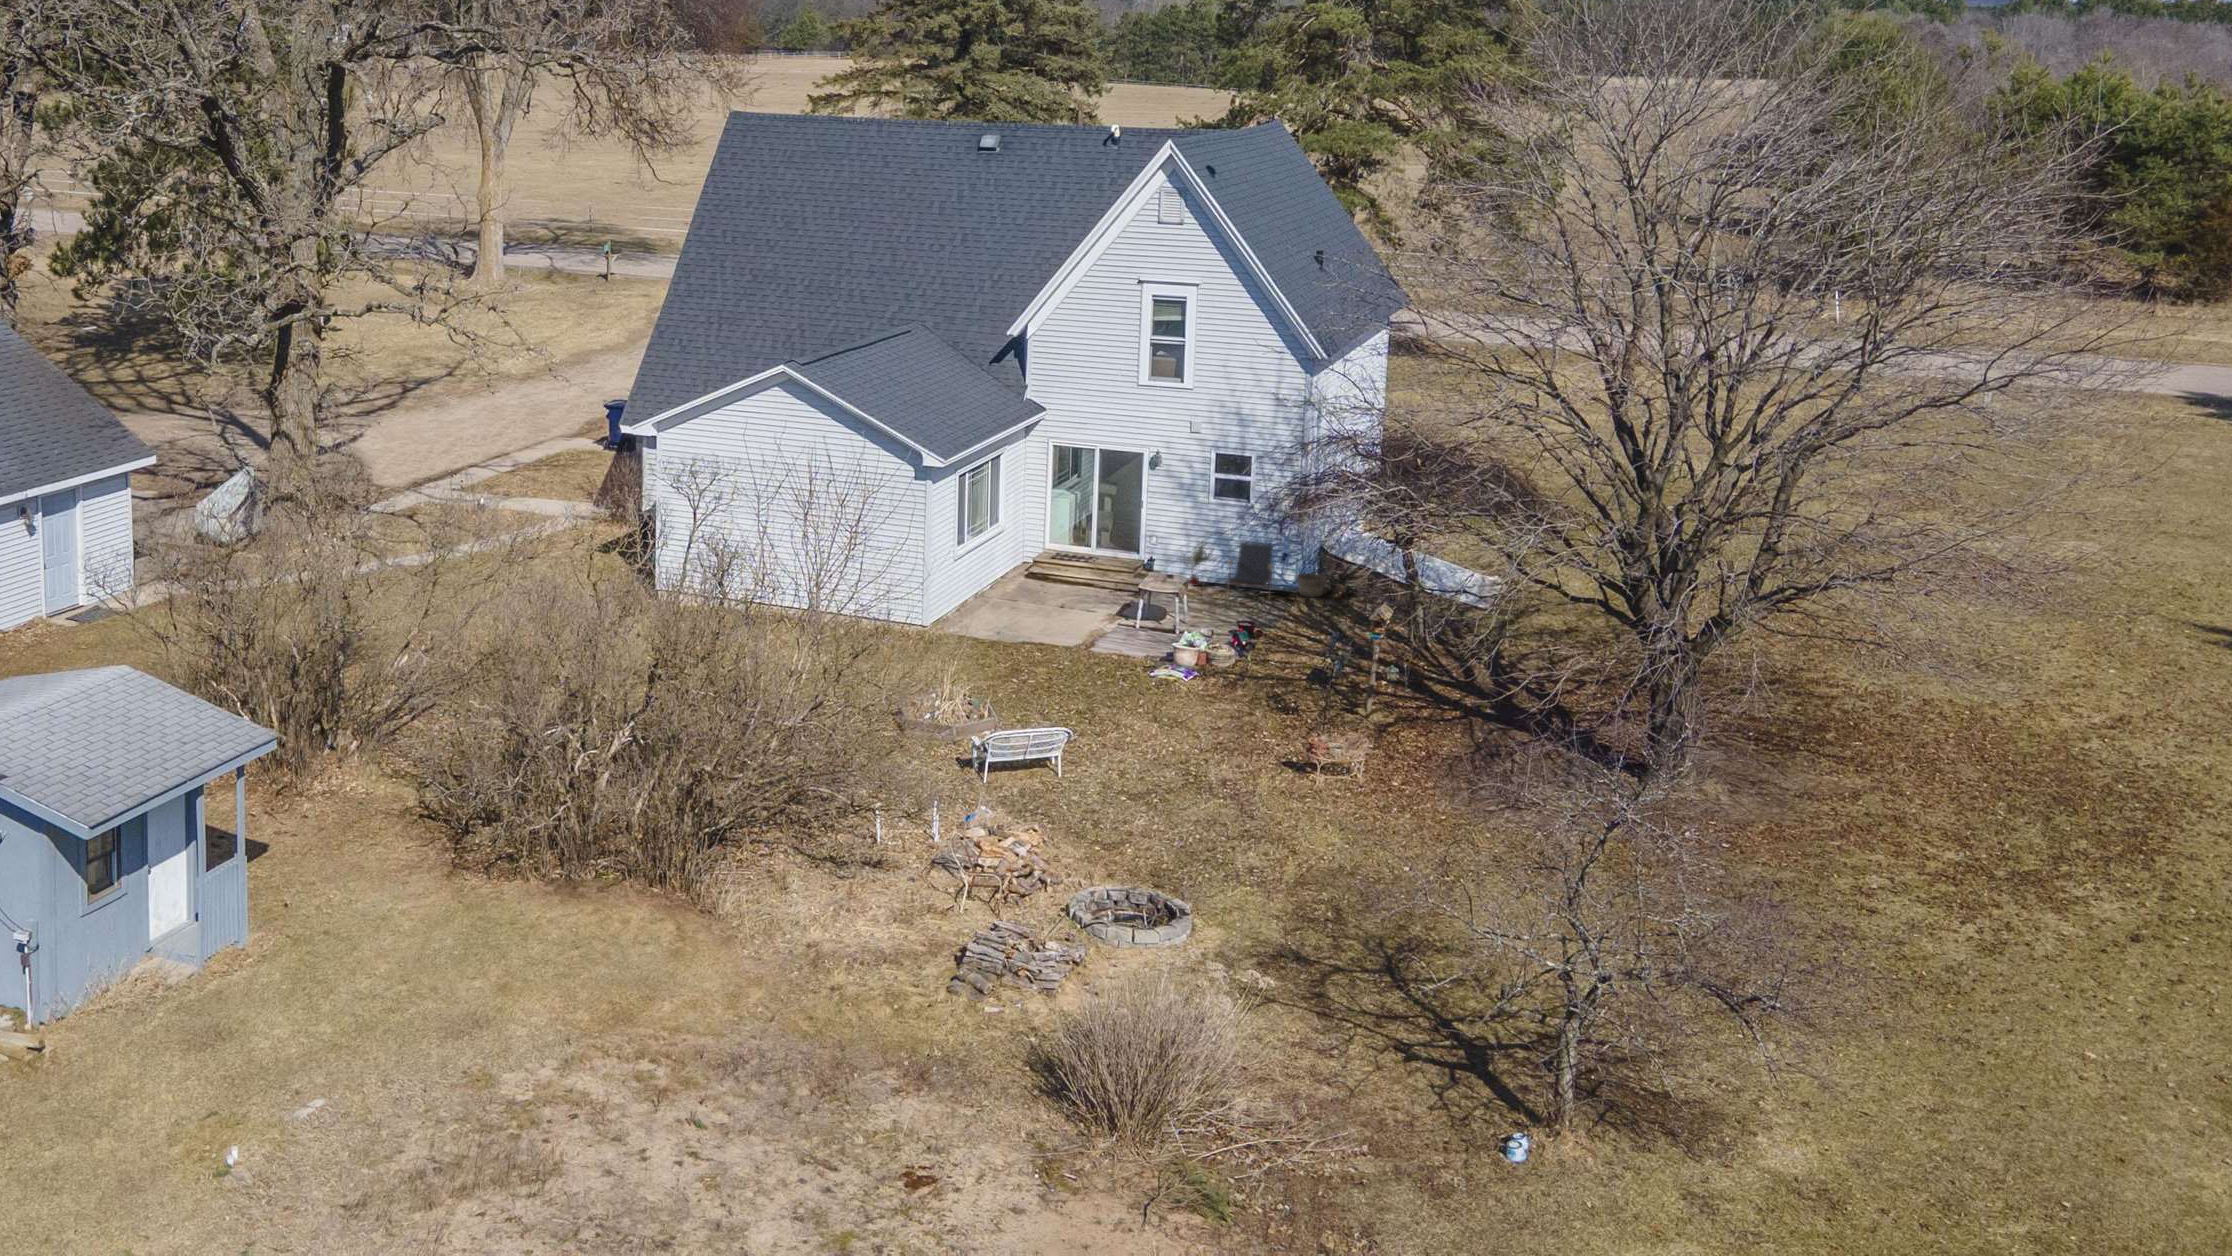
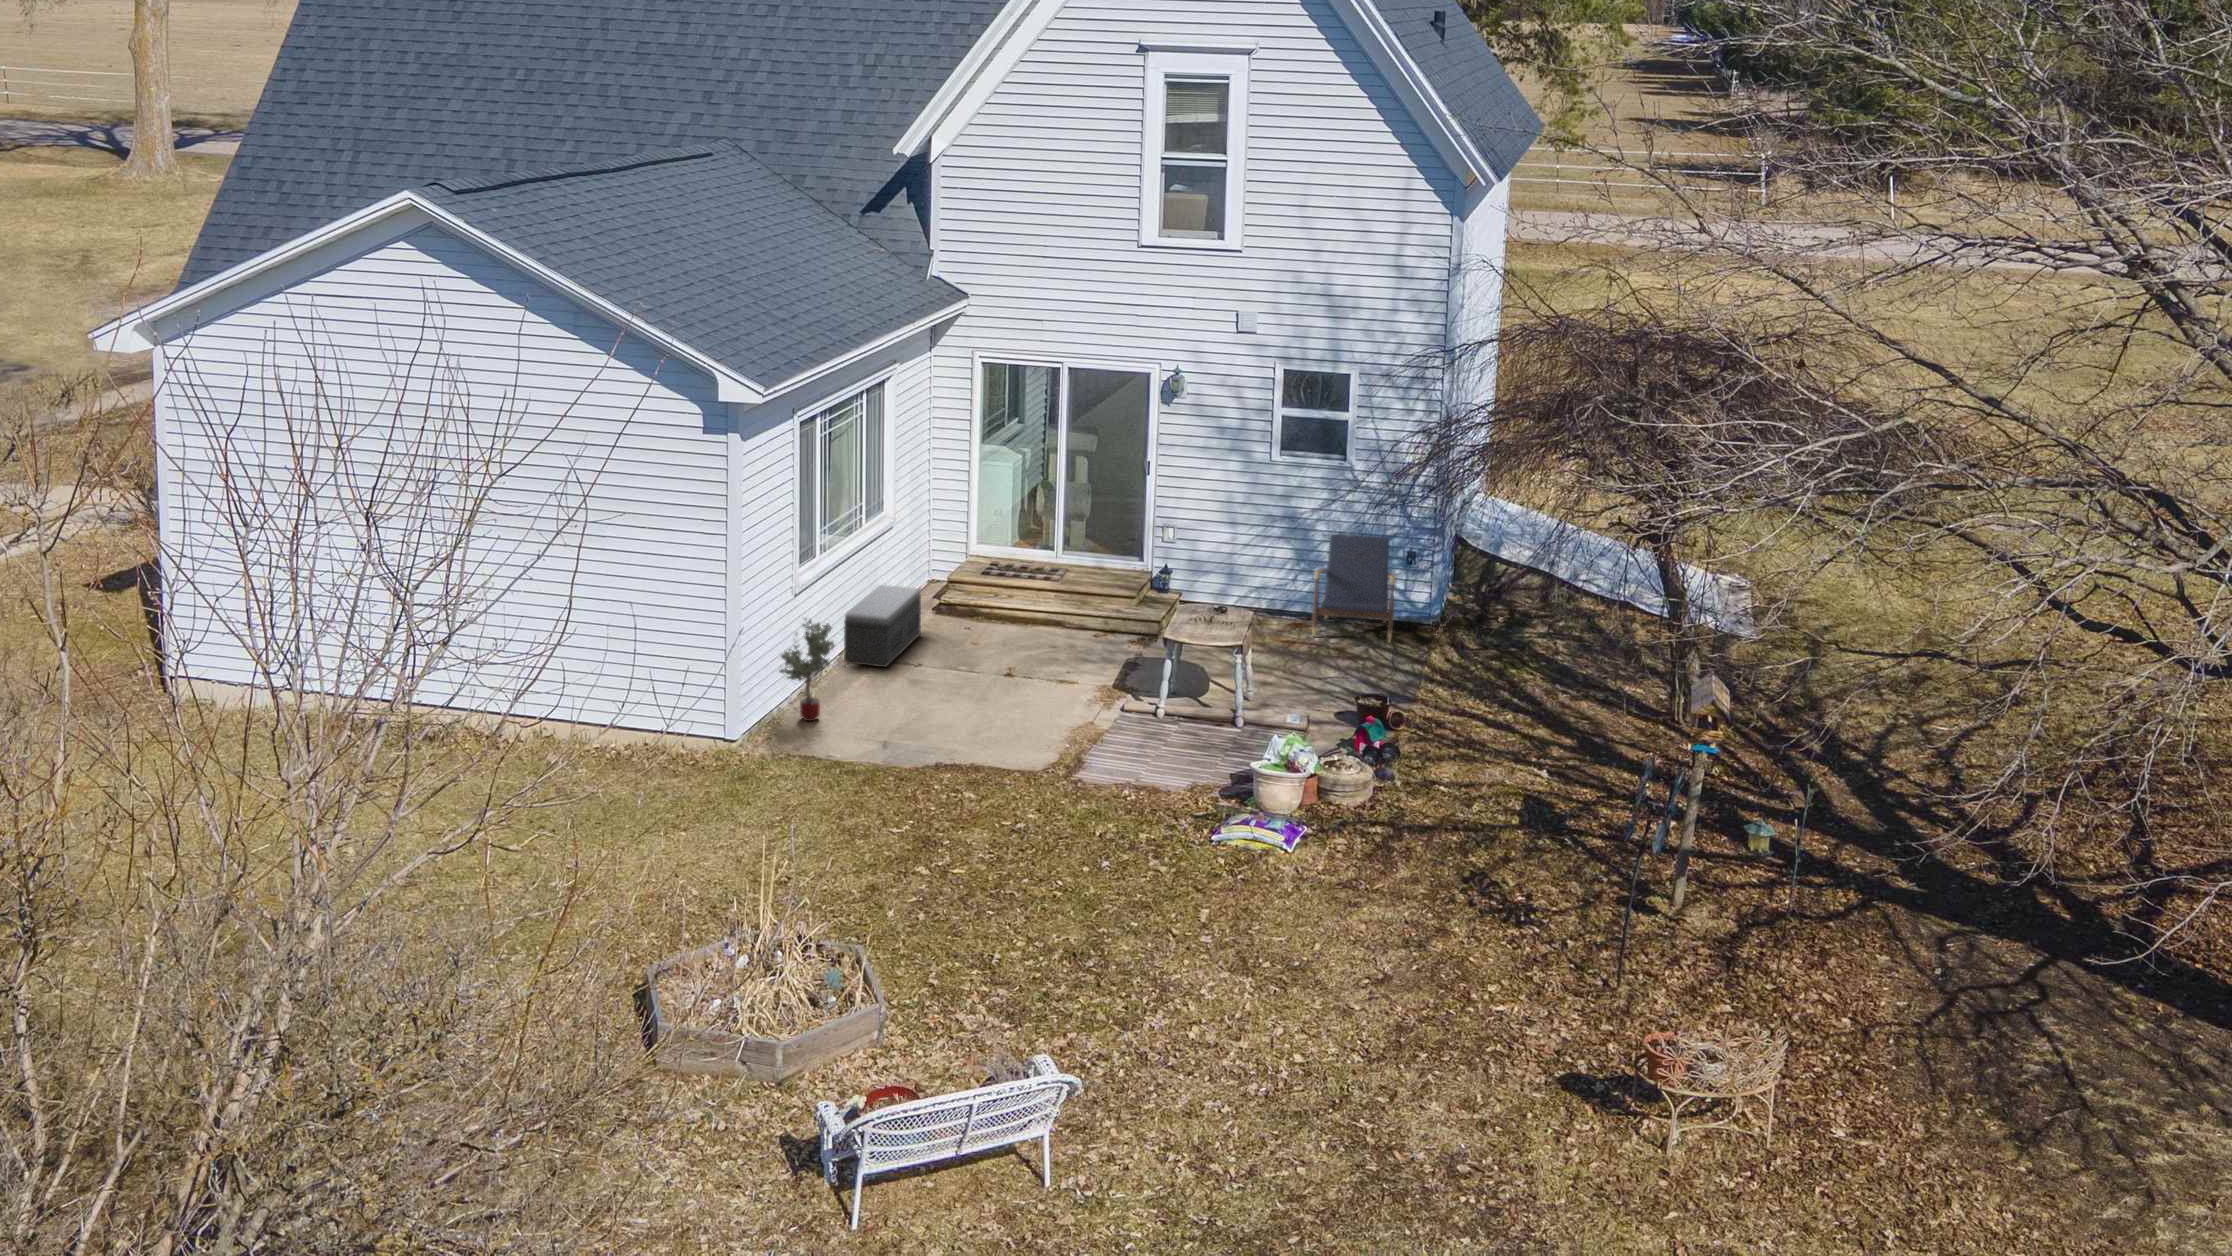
potted tree: present [1177,541,1214,586] -> present [779,618,835,721]
storage bench: none [978,560,1018,601] -> present [844,585,921,667]
wooden bucket: present [1296,572,1326,597] -> none [1432,581,1486,633]

